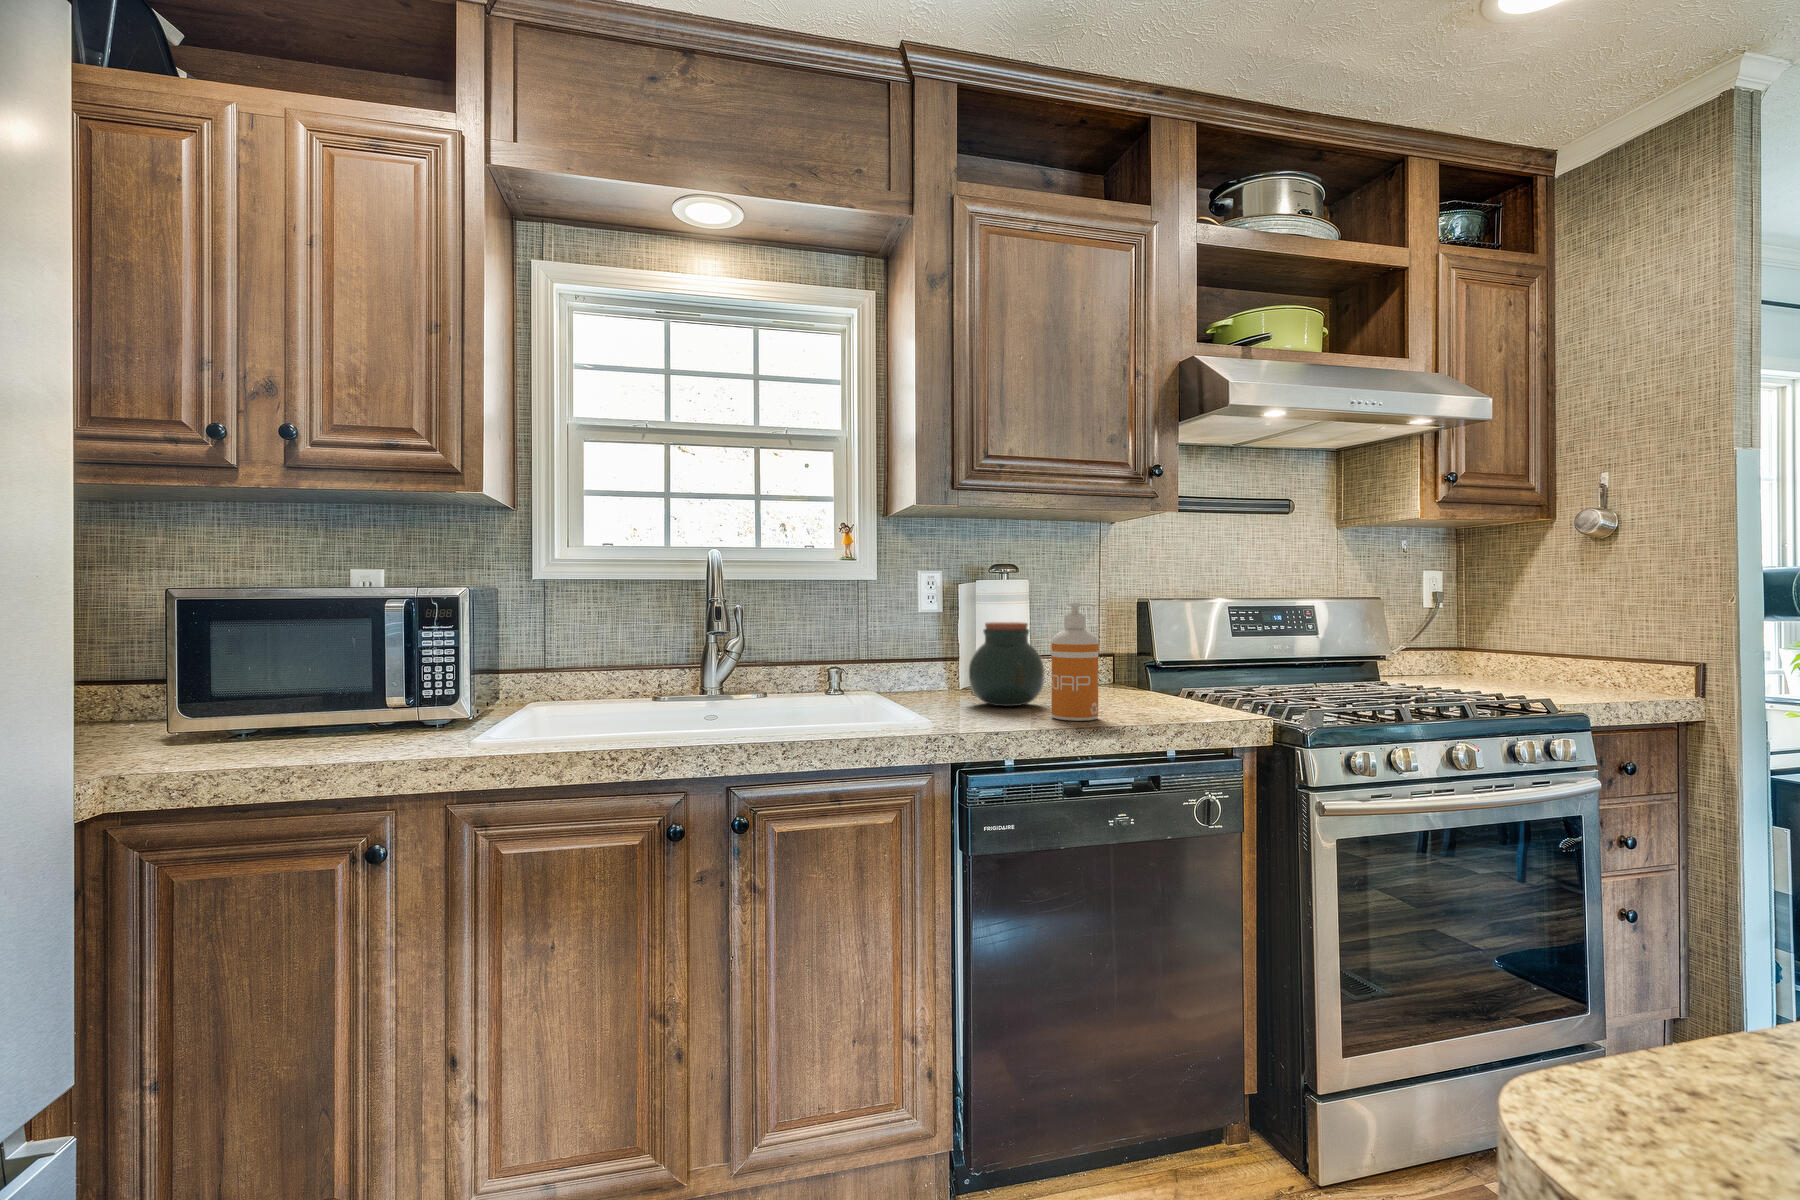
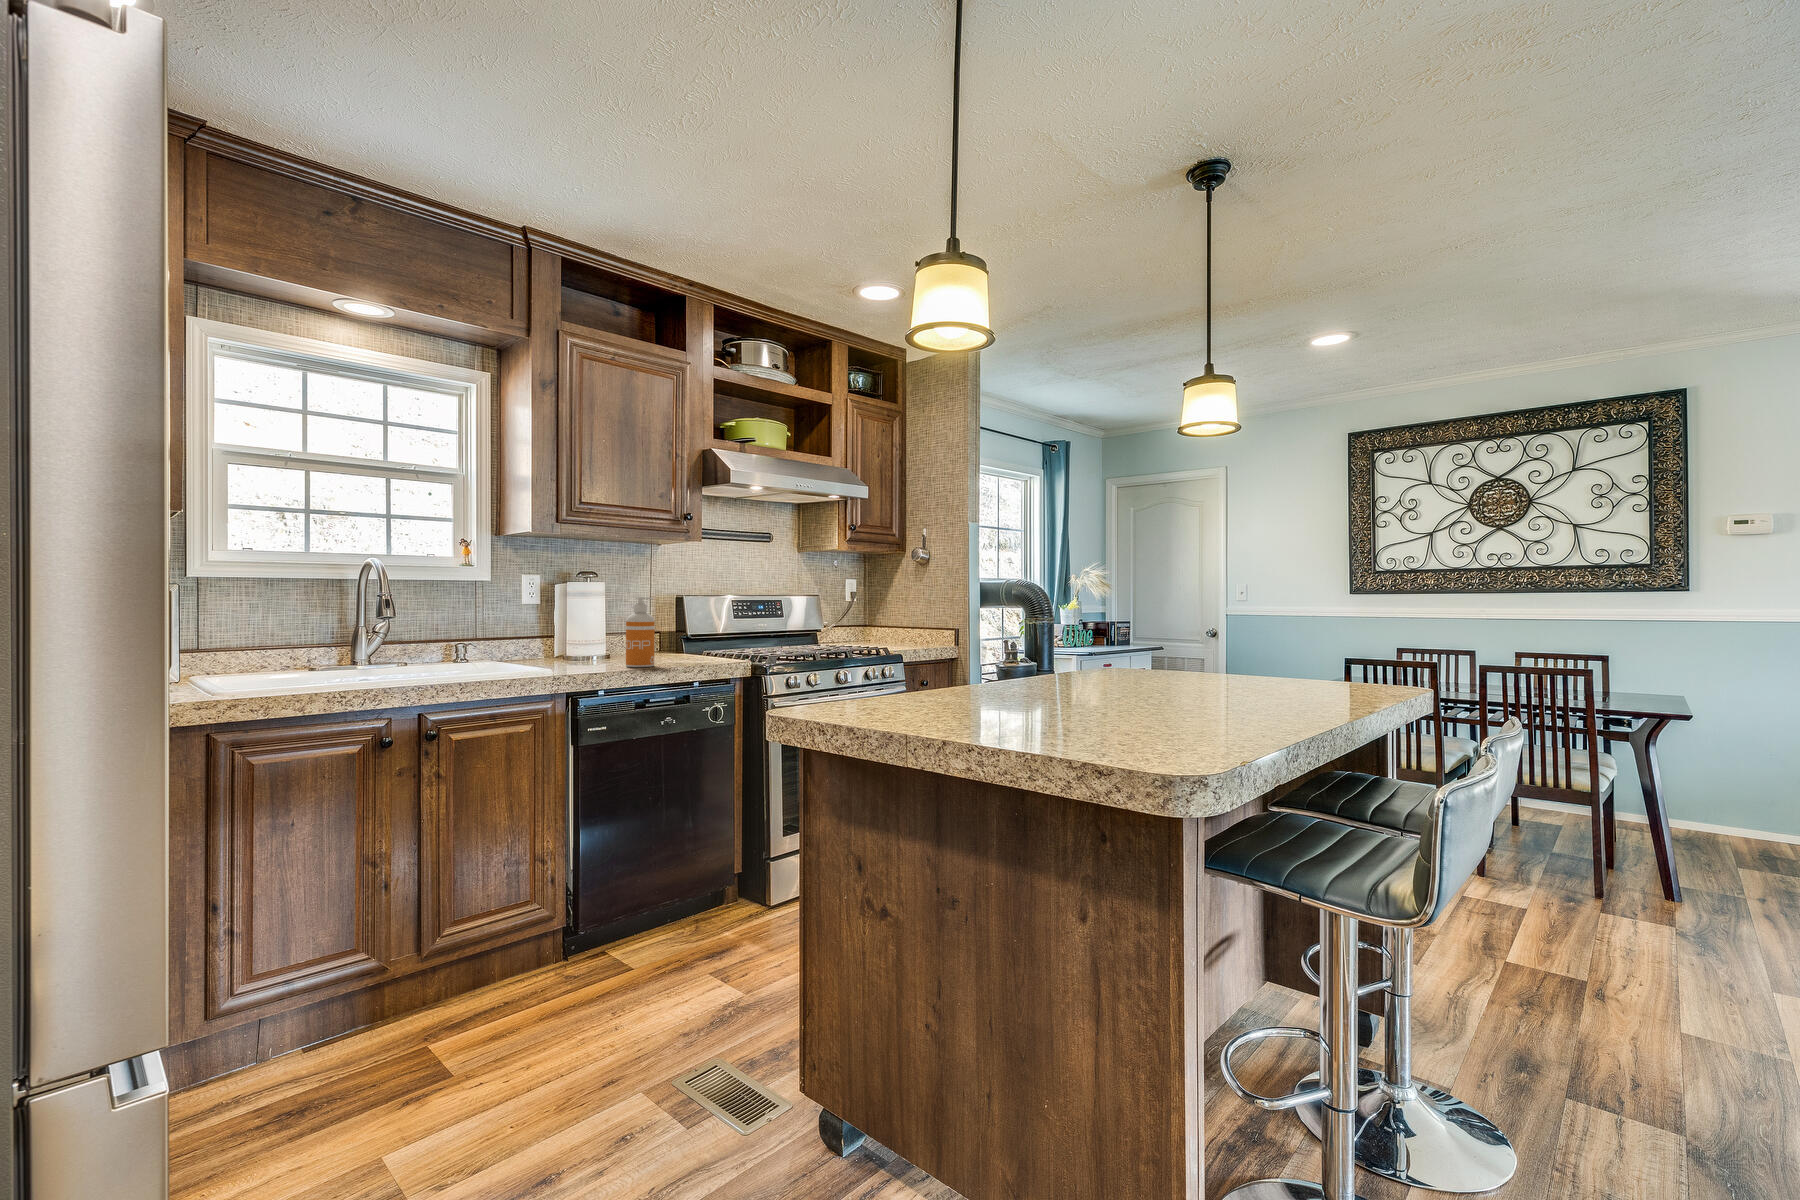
jar: present [969,622,1044,706] -> none [566,610,617,663]

